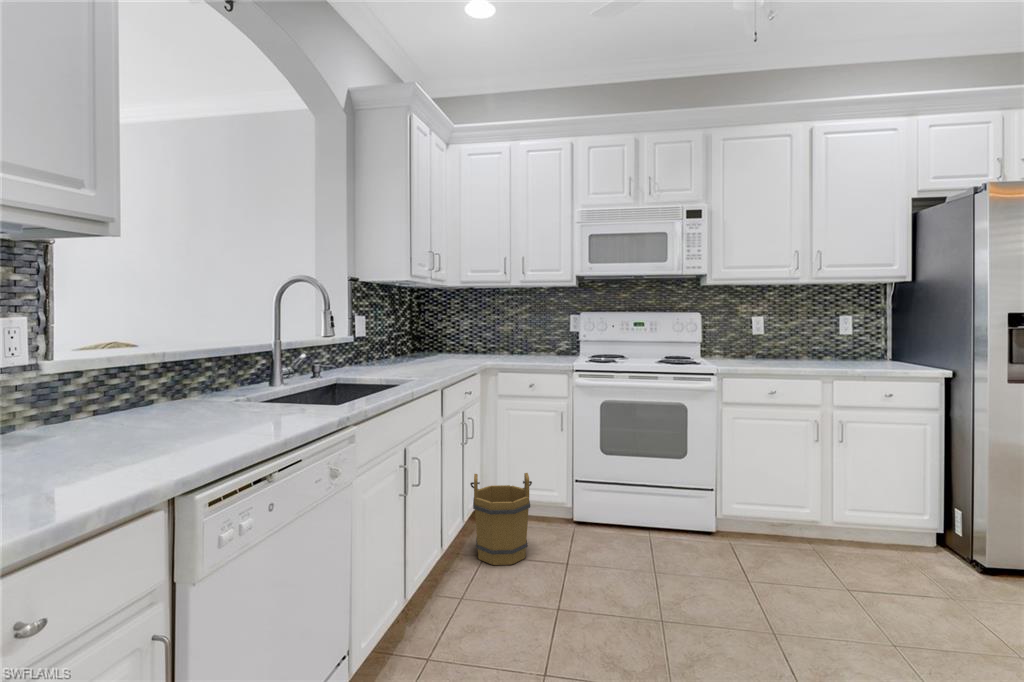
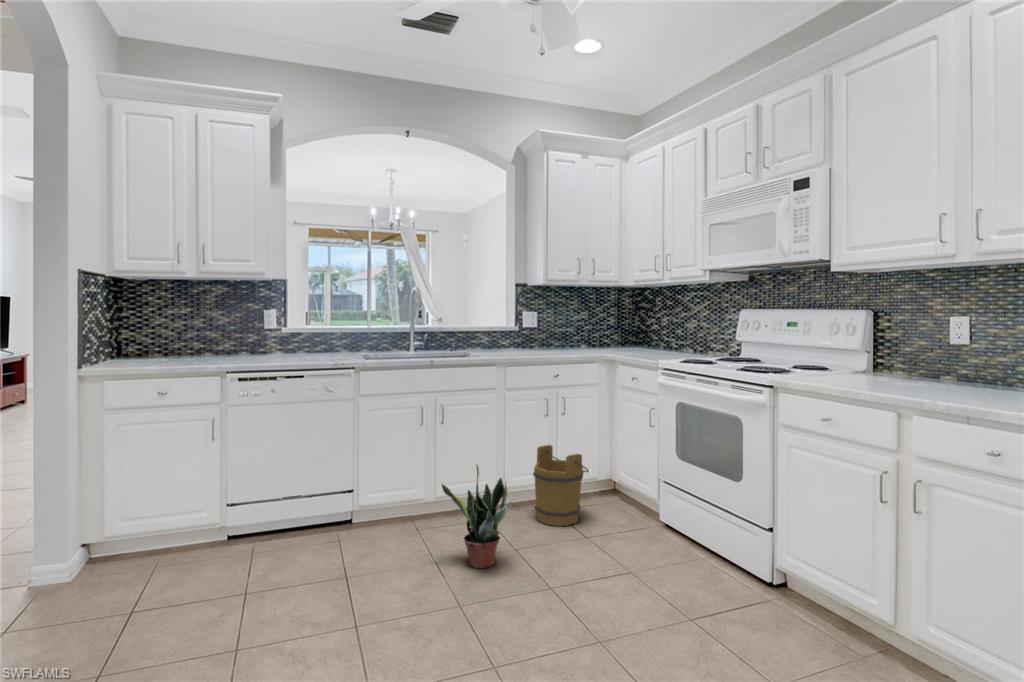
potted plant: none [540,512,617,641] -> present [442,465,512,568]

